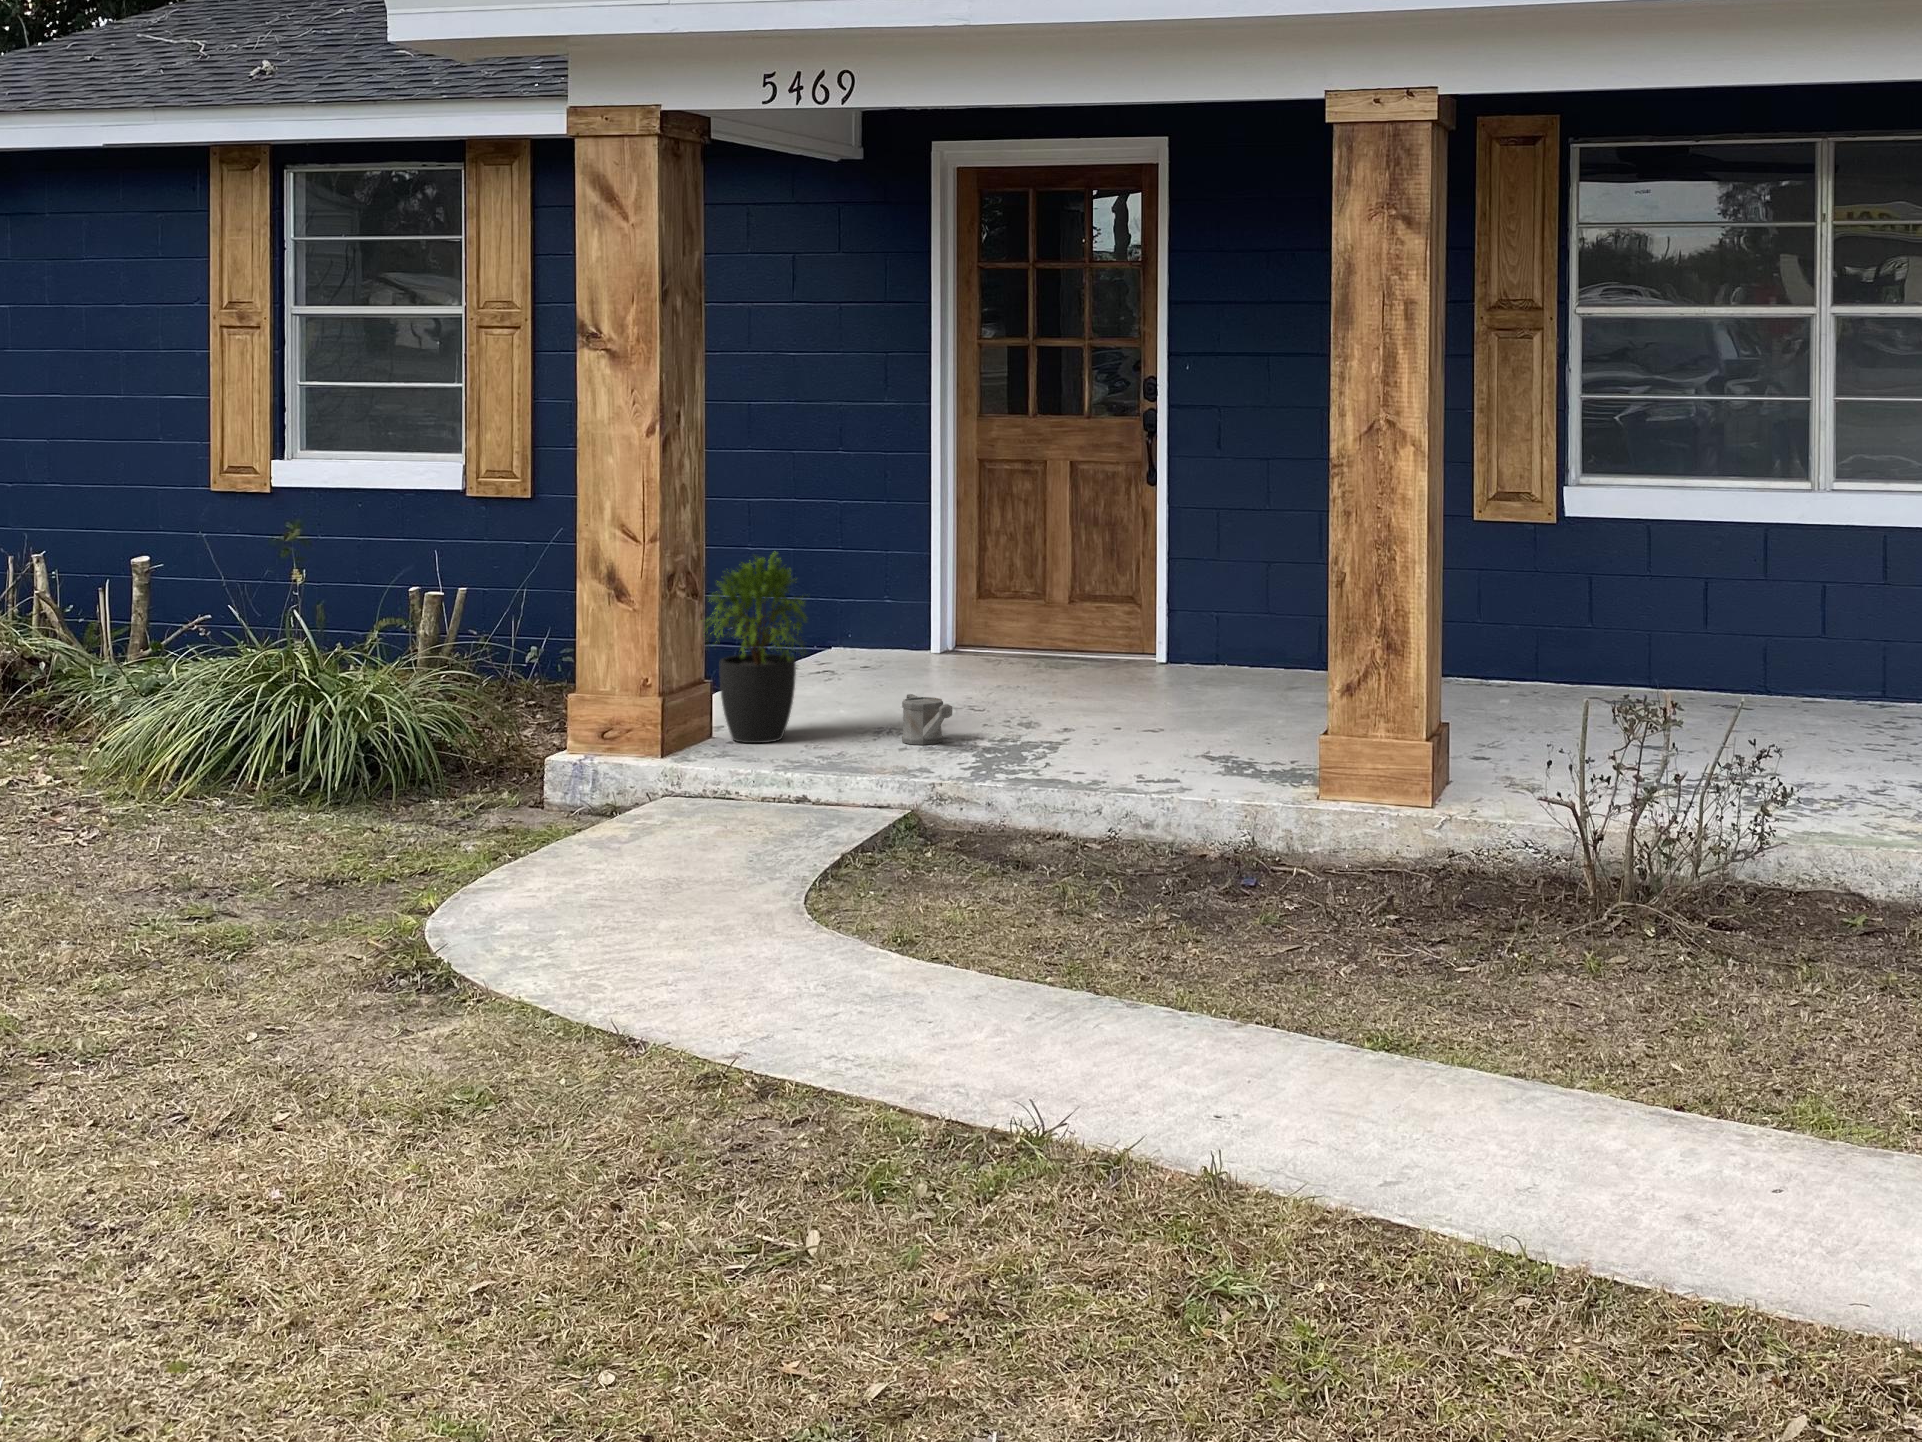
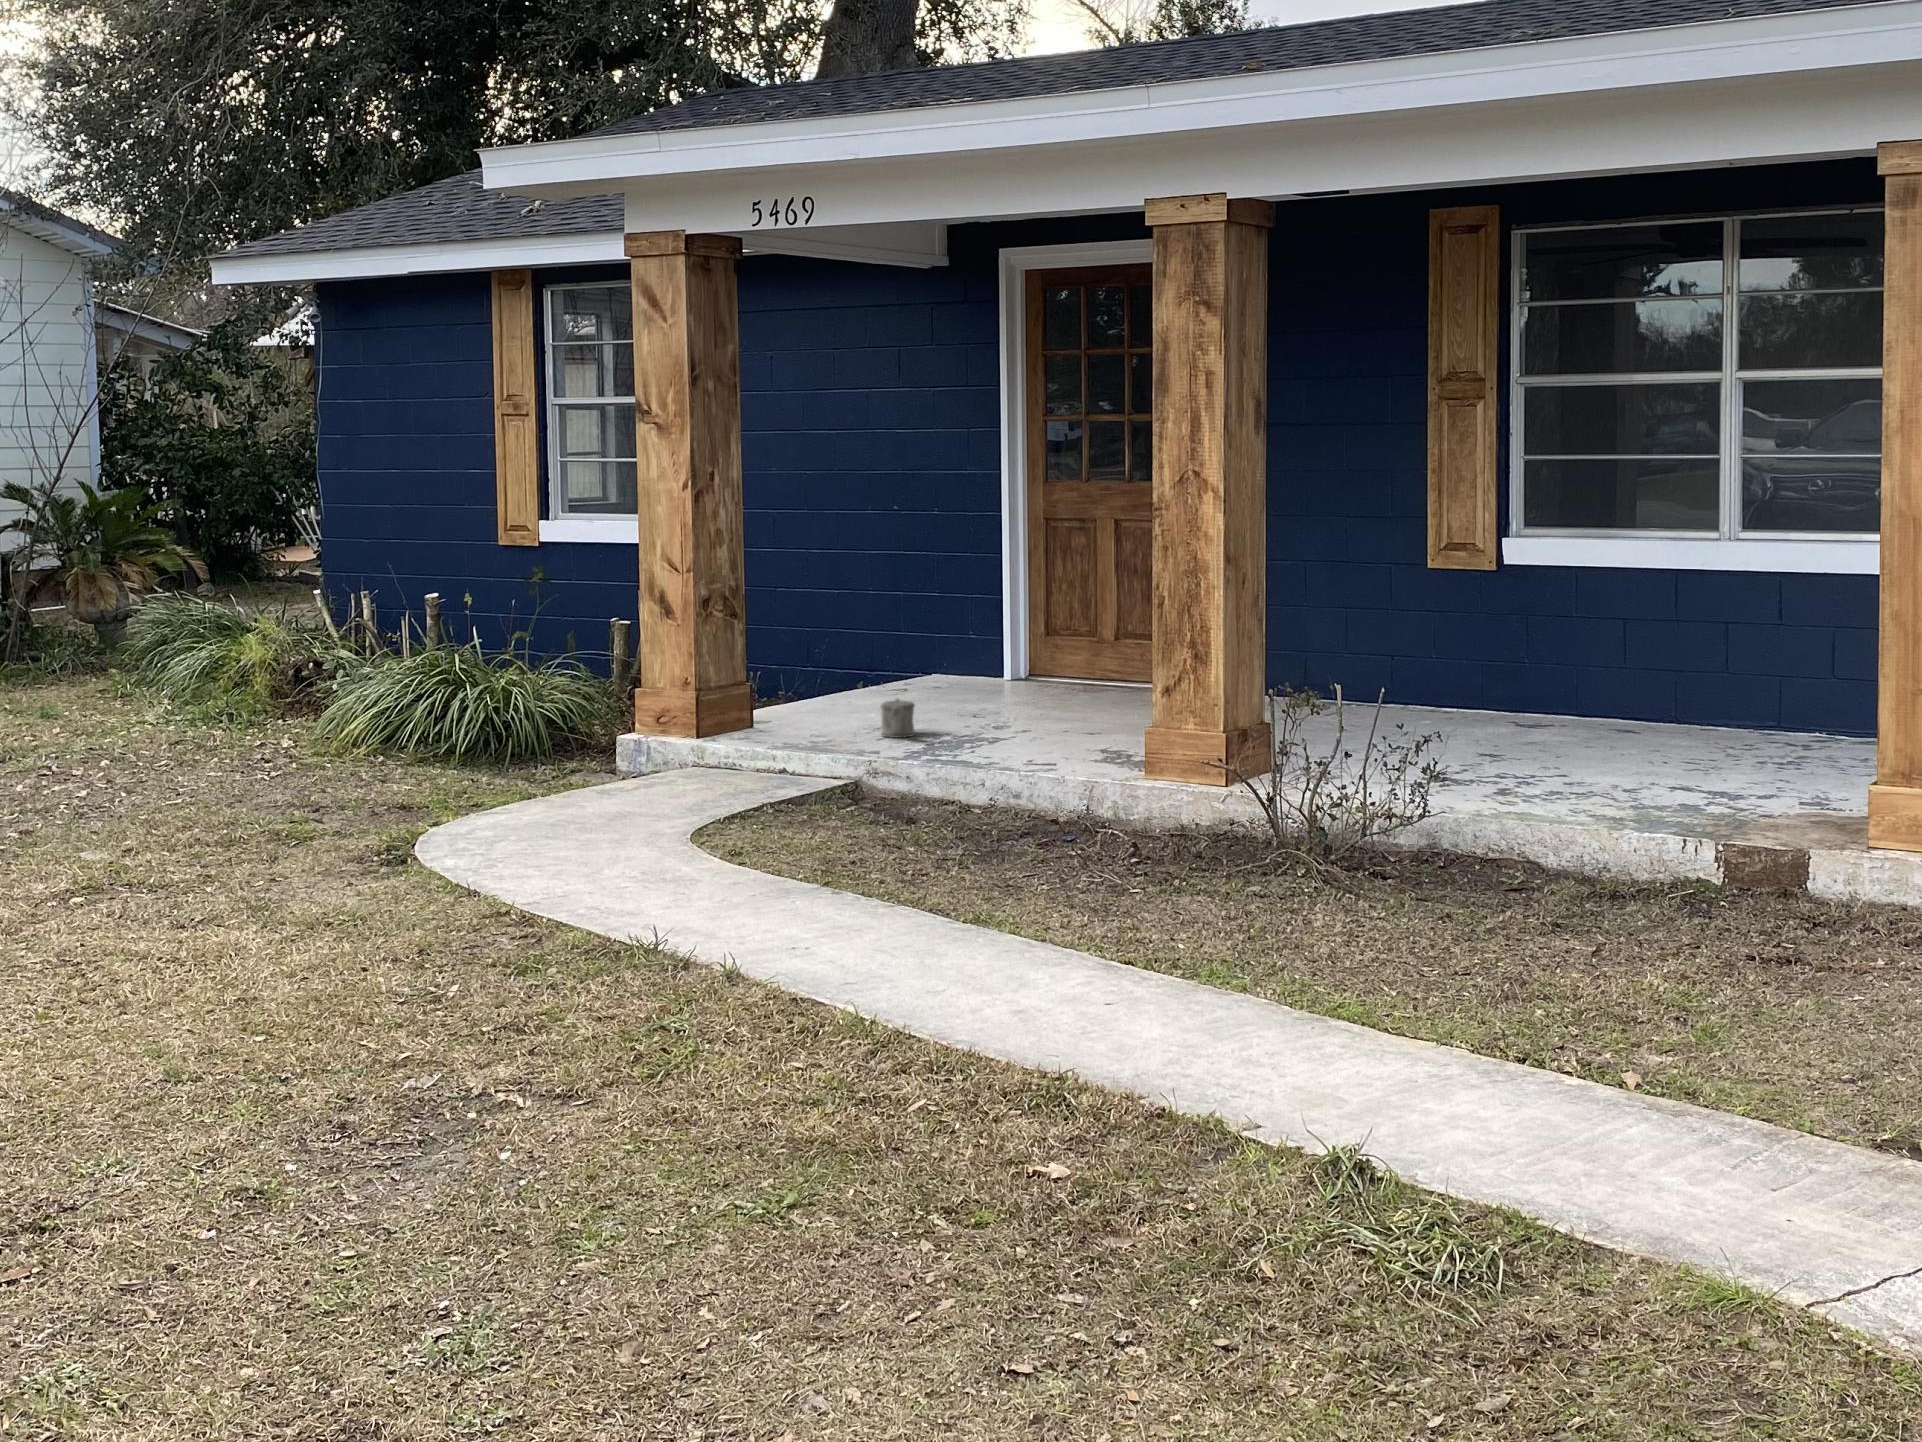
potted plant: present [705,553,807,743] -> none [736,581,828,731]

